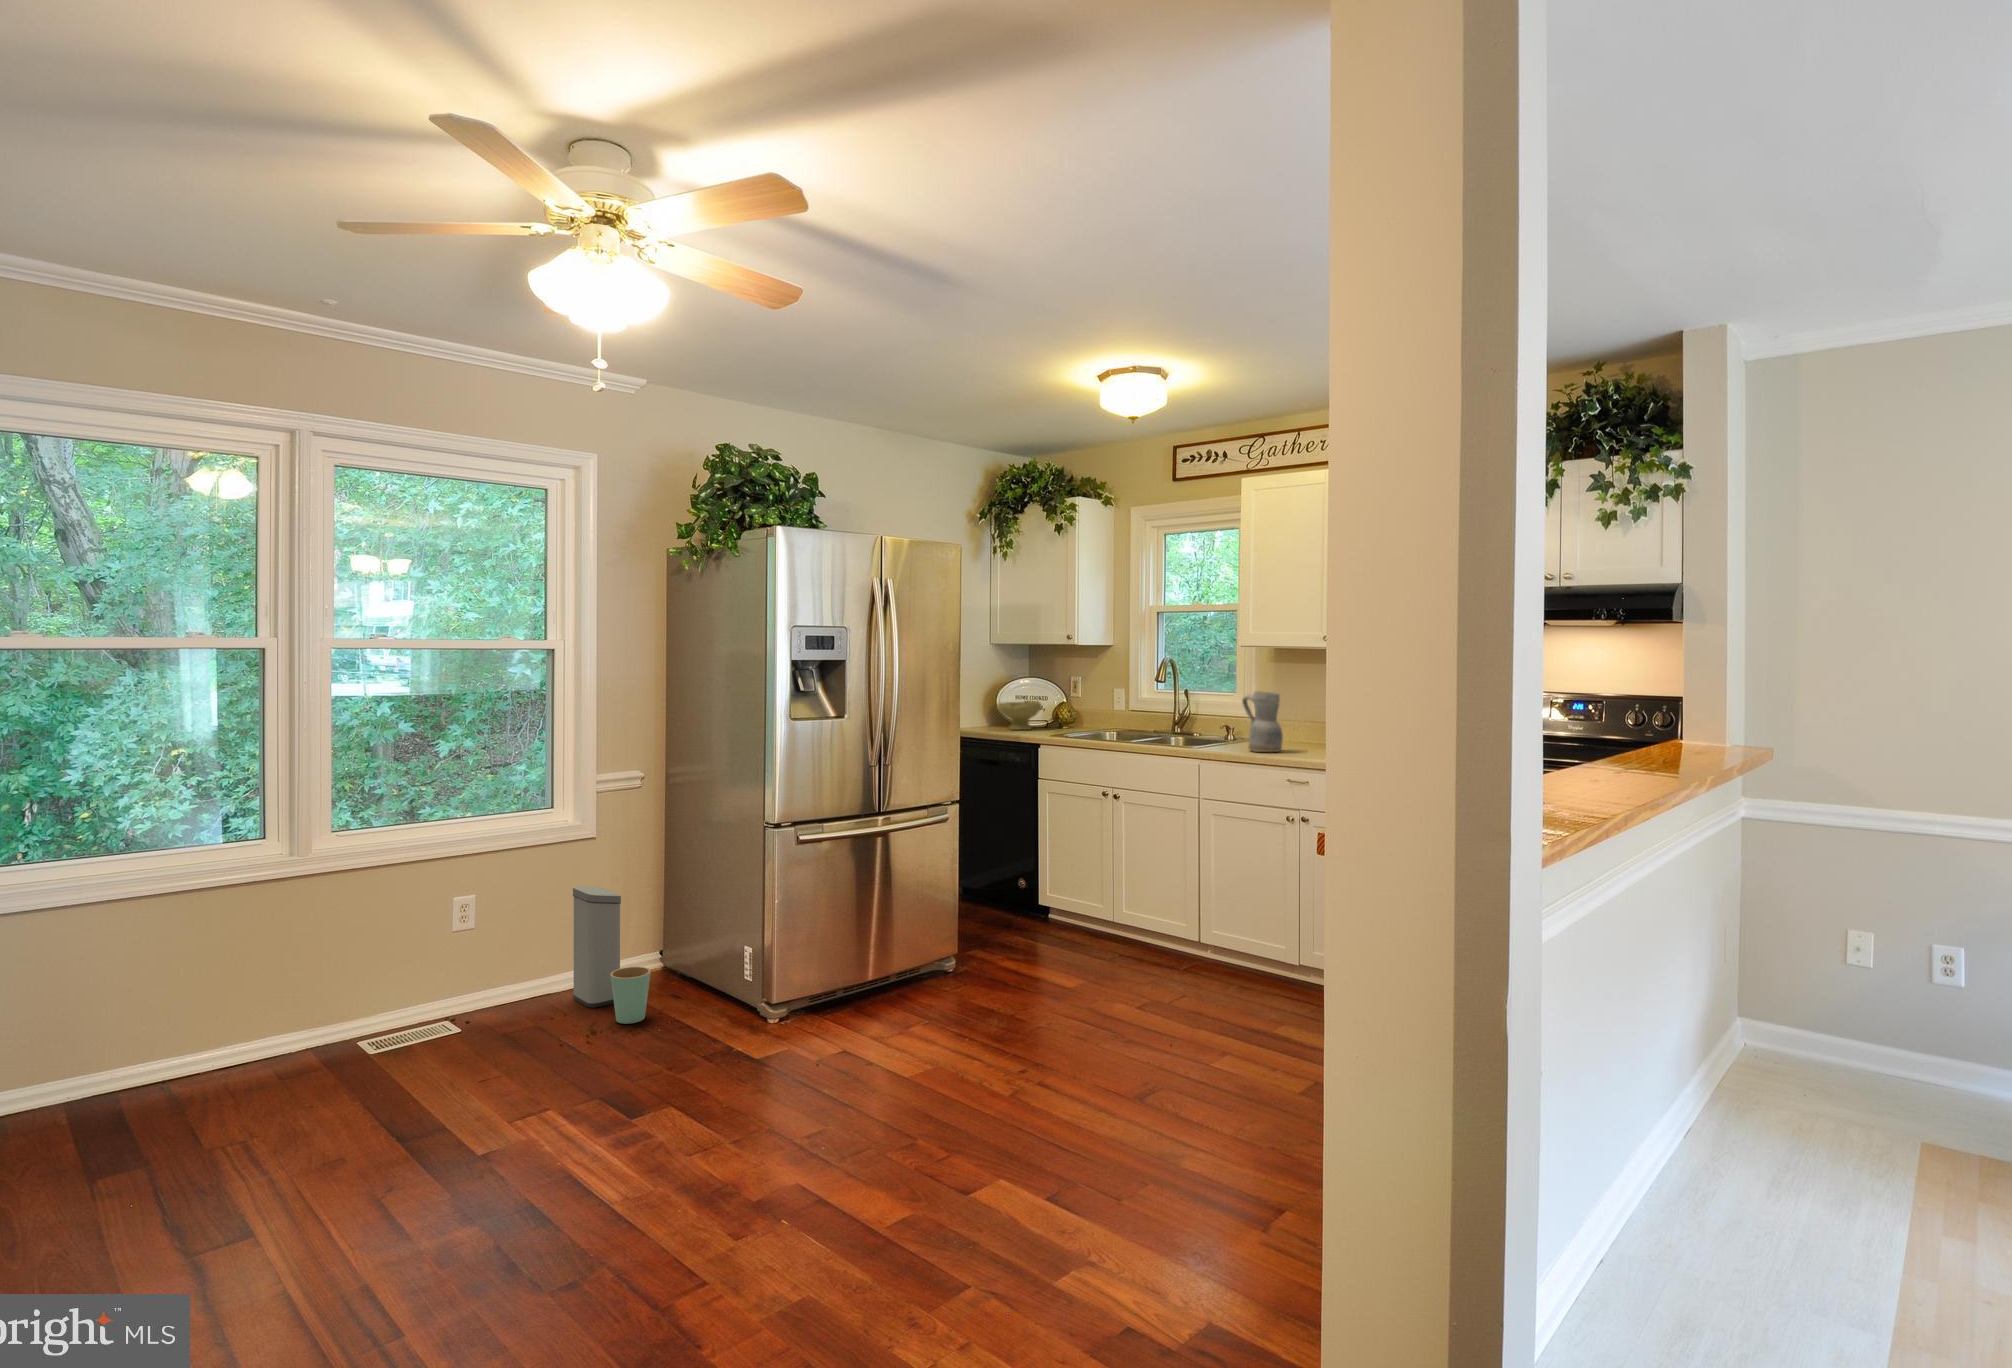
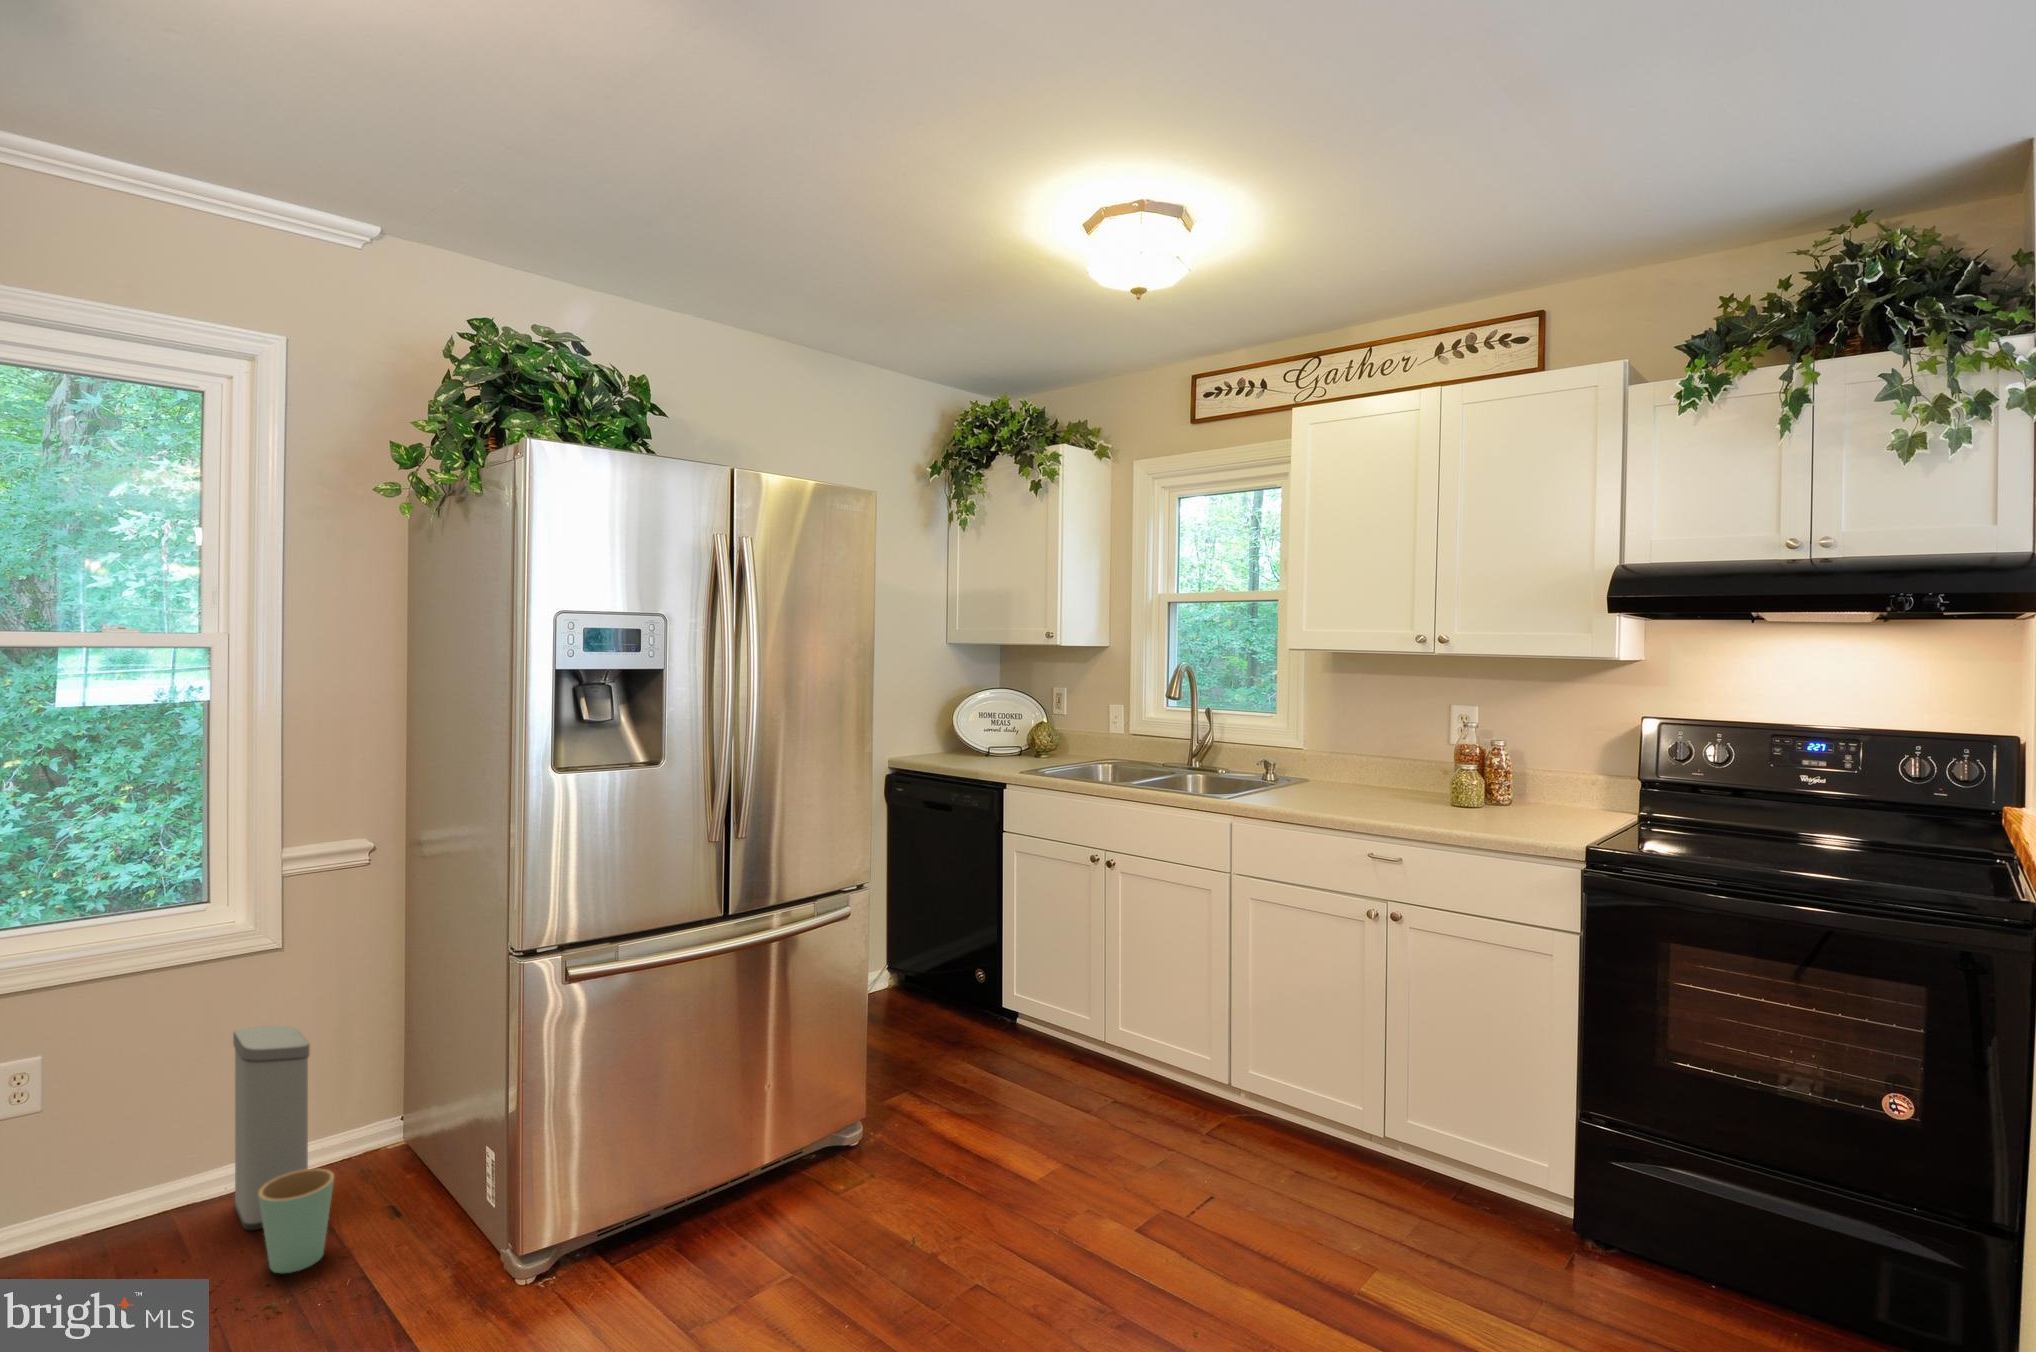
ceramic pitcher: present [1242,691,1283,752] -> none [1293,719,1354,812]
bowl: present [997,701,1042,730] -> none [951,722,1012,761]

